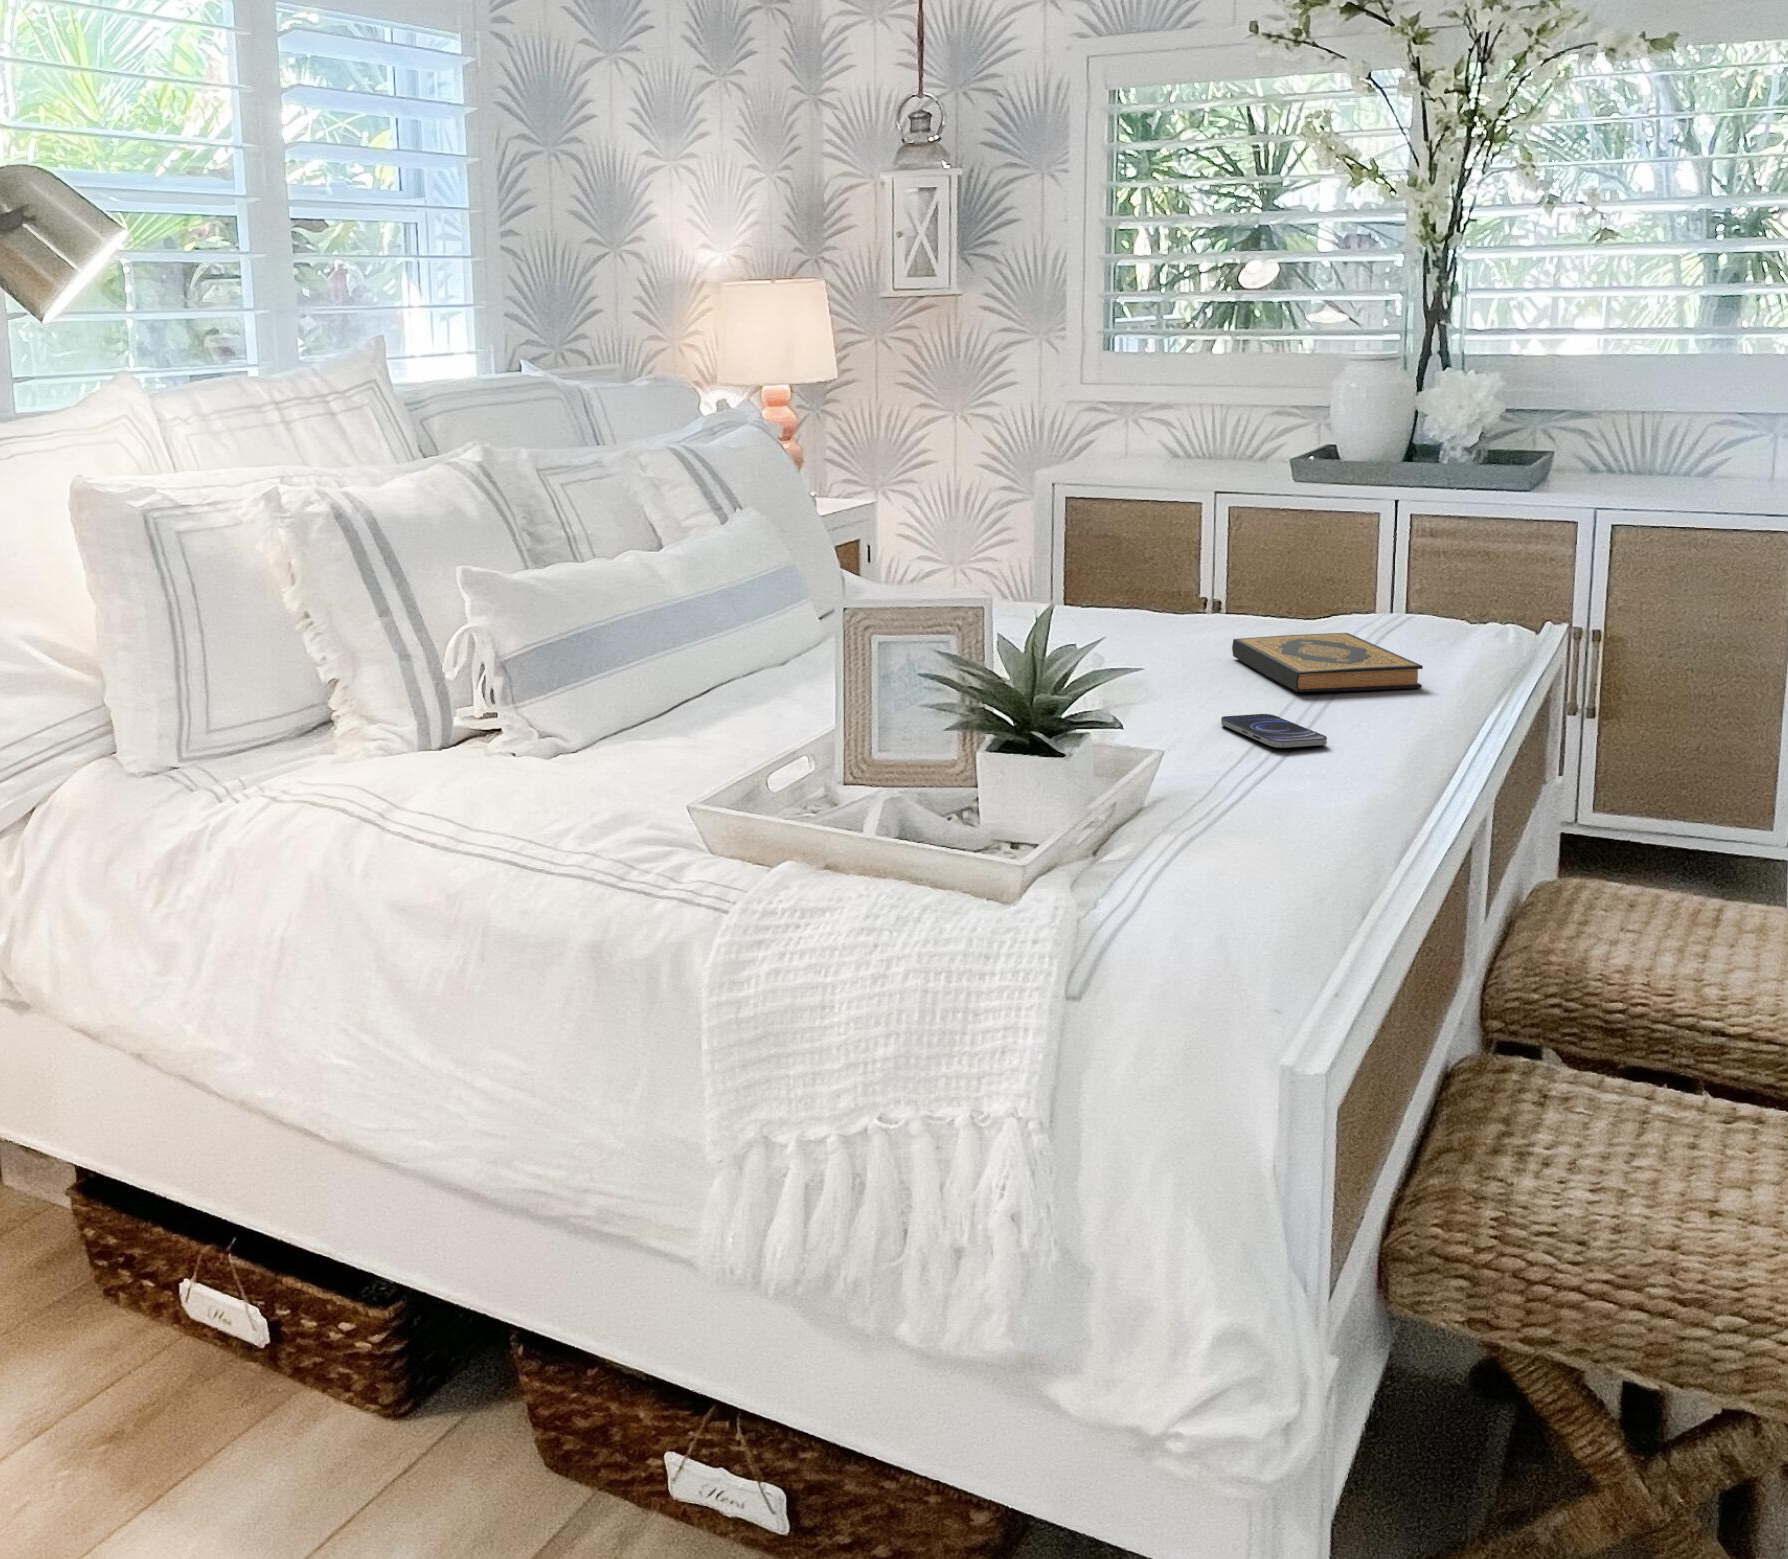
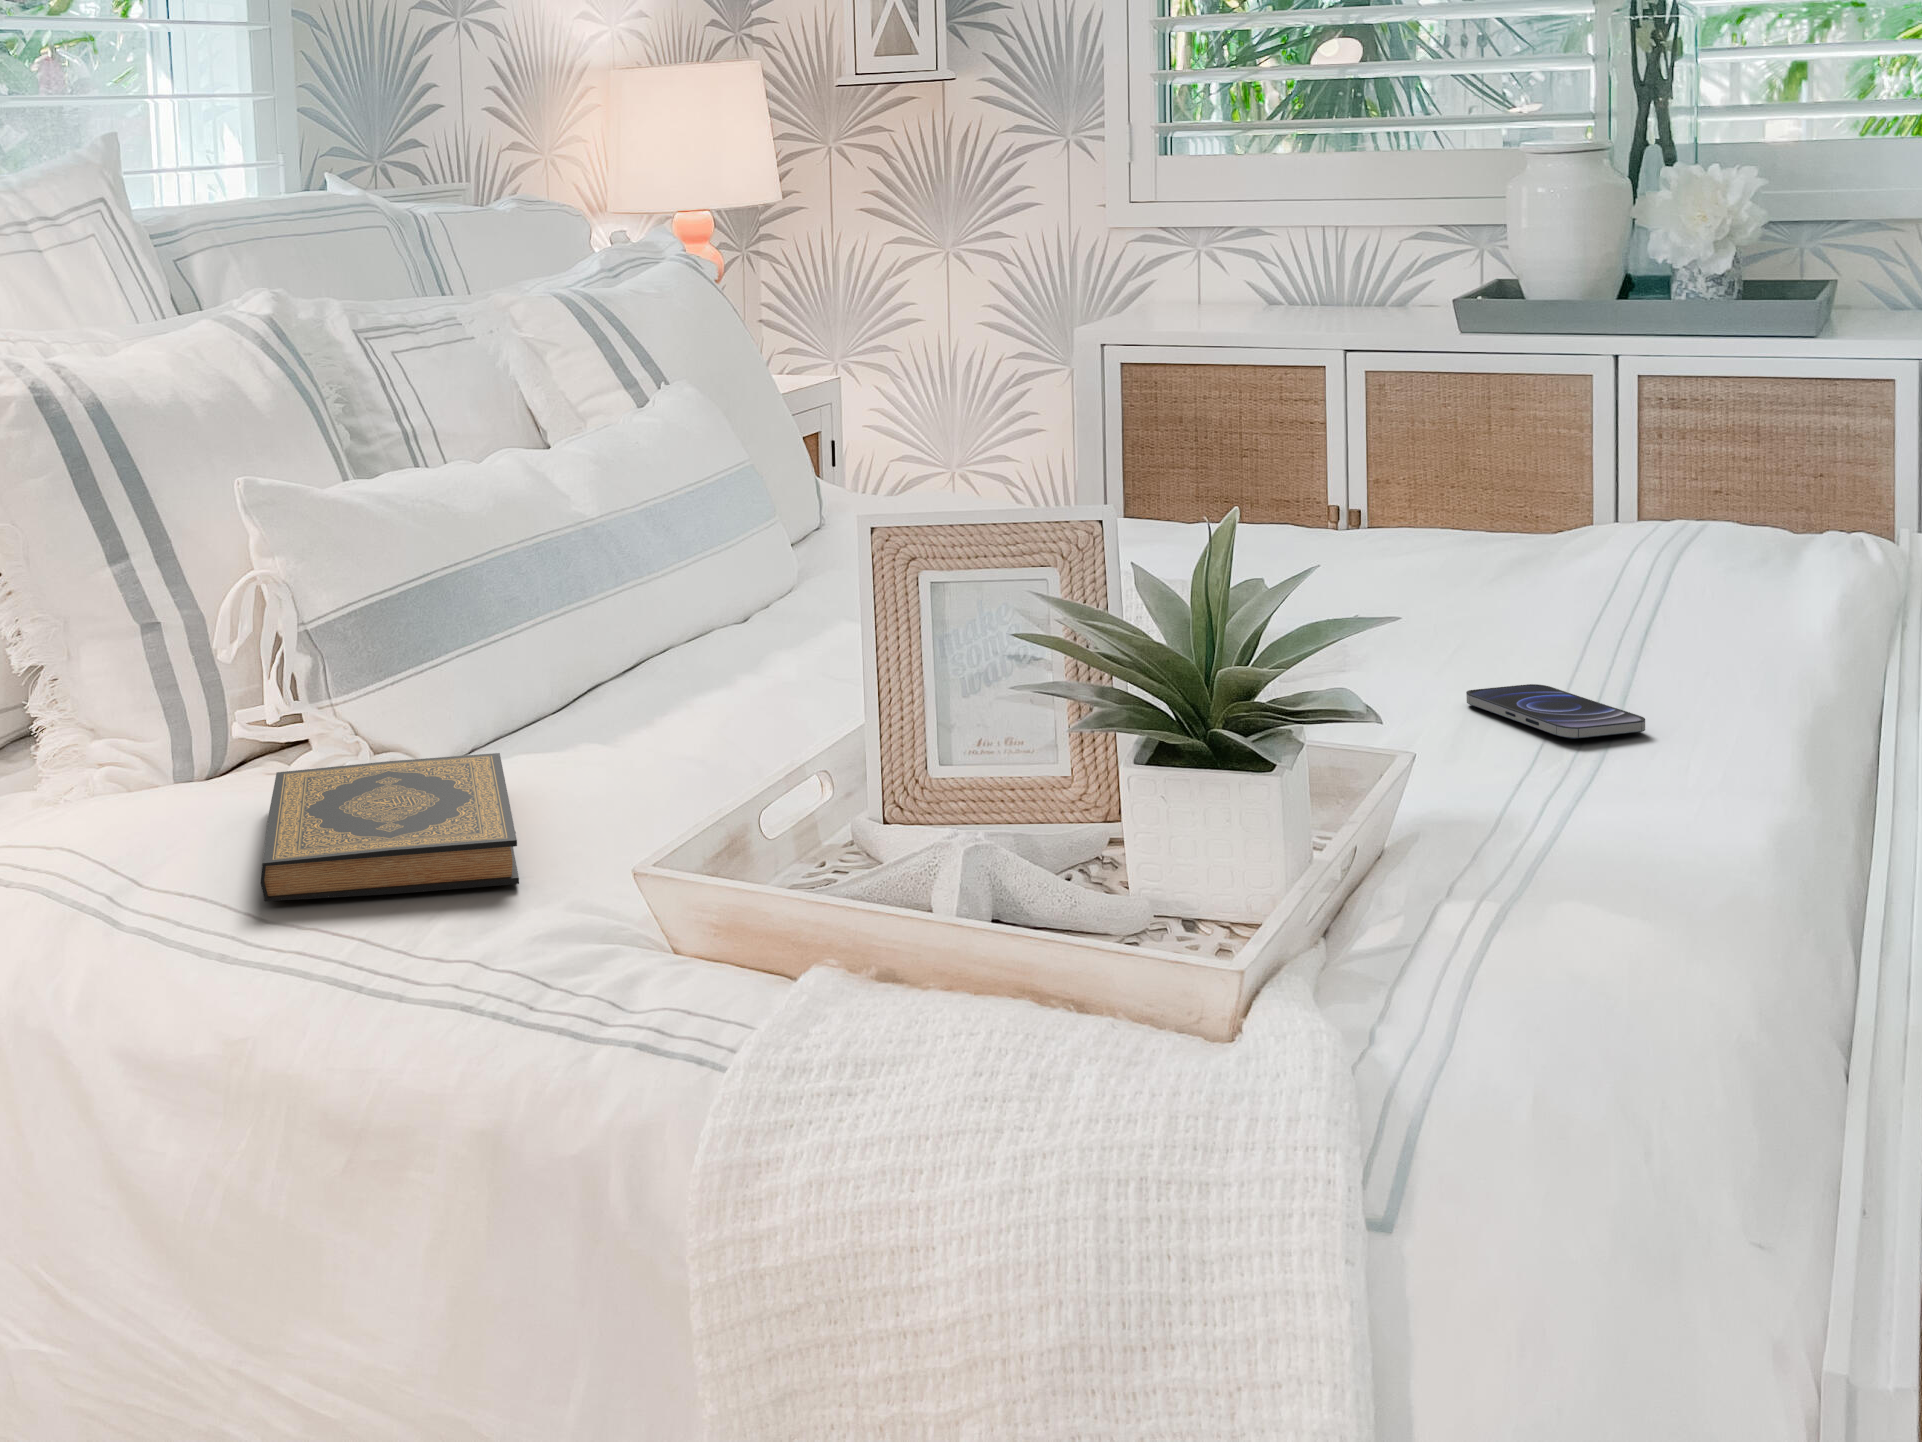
hardback book: present [1232,633,1423,692] -> present [261,753,519,901]

